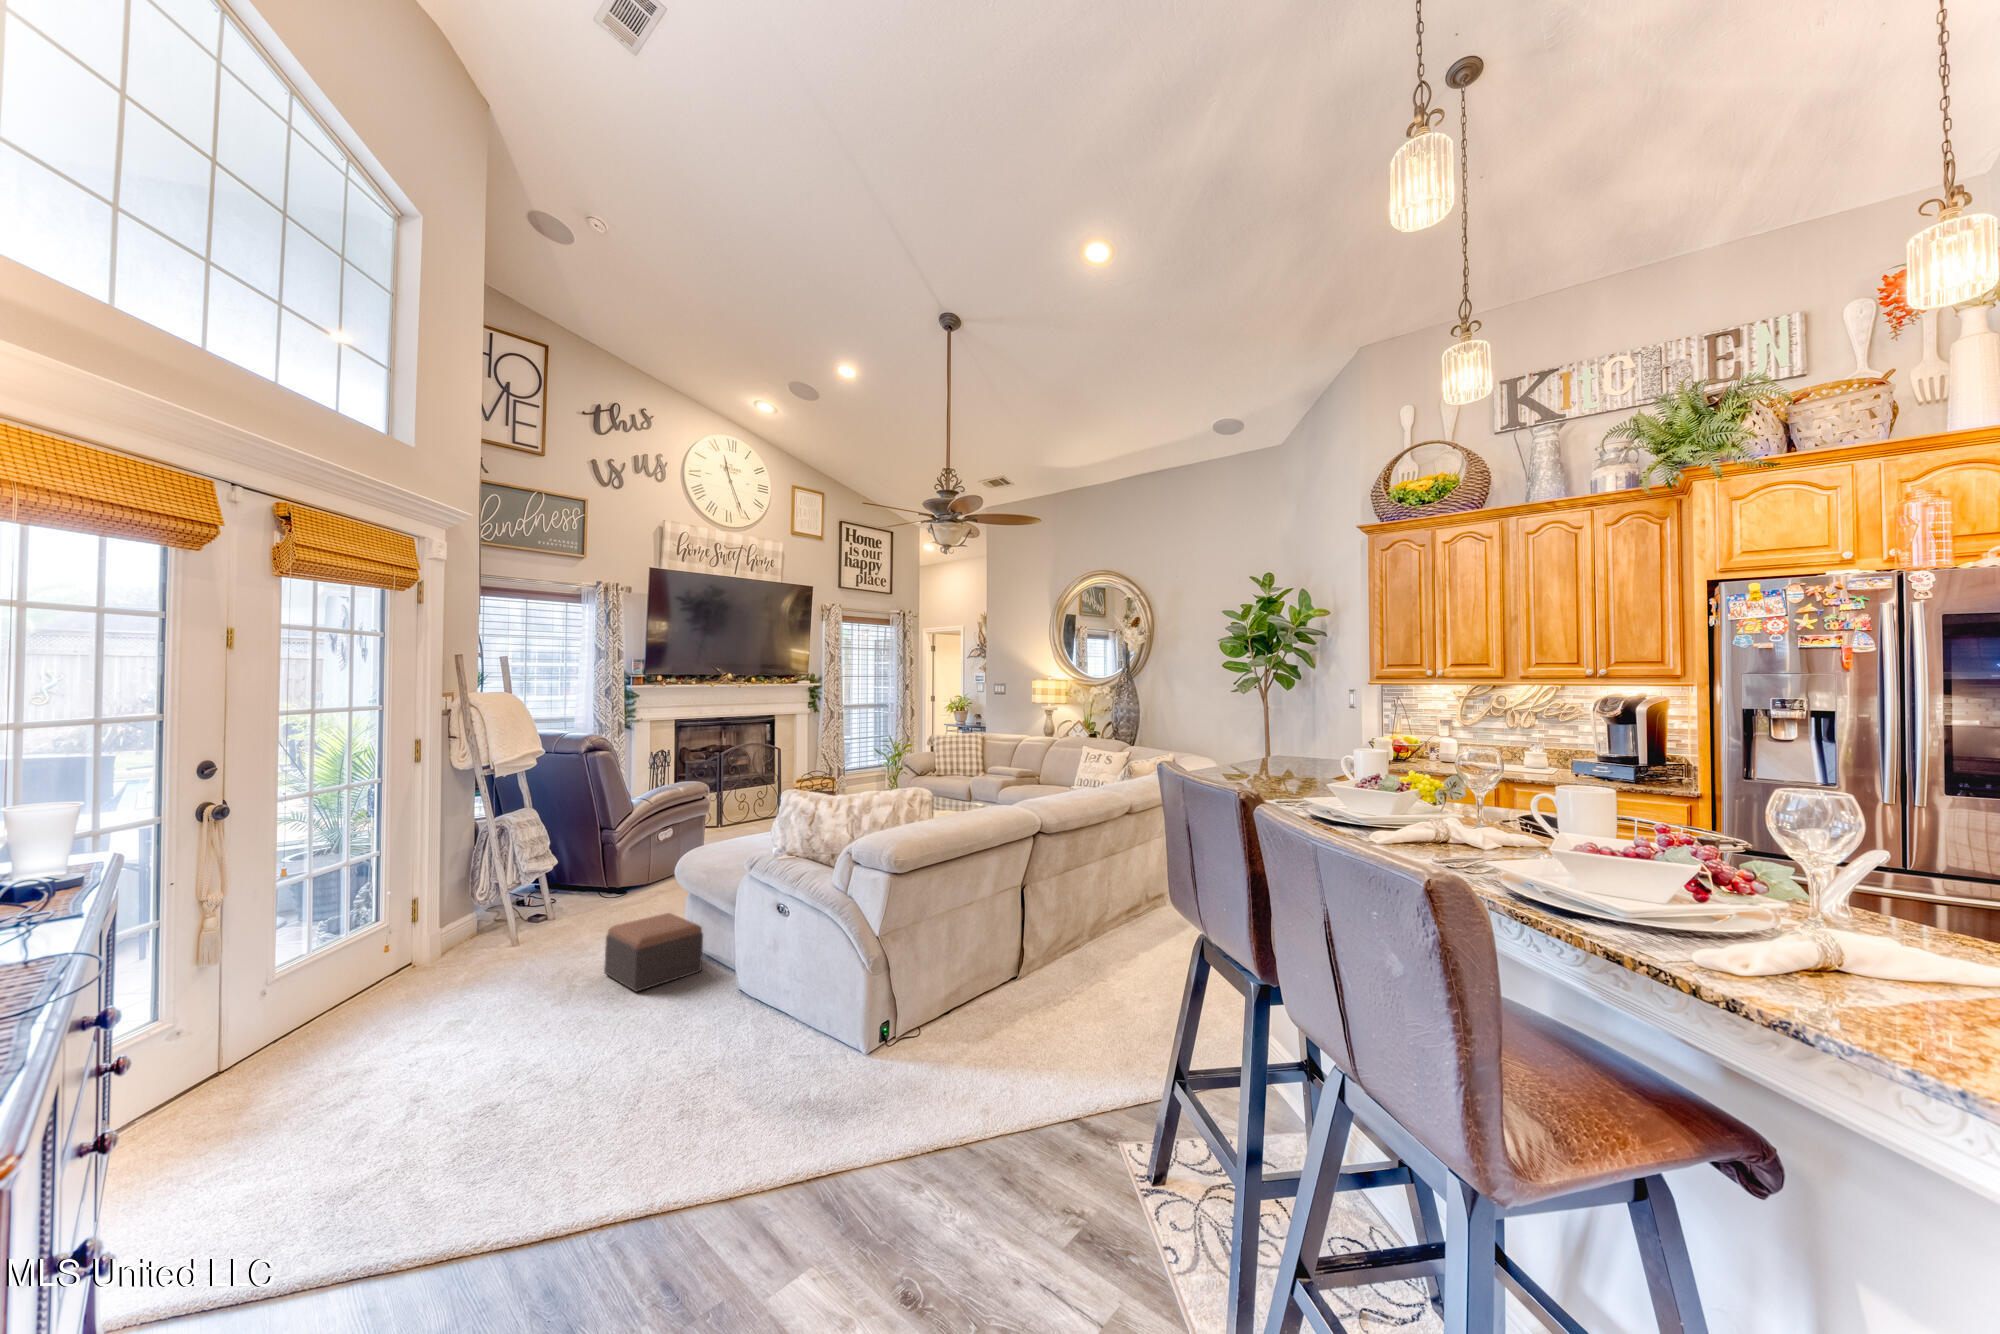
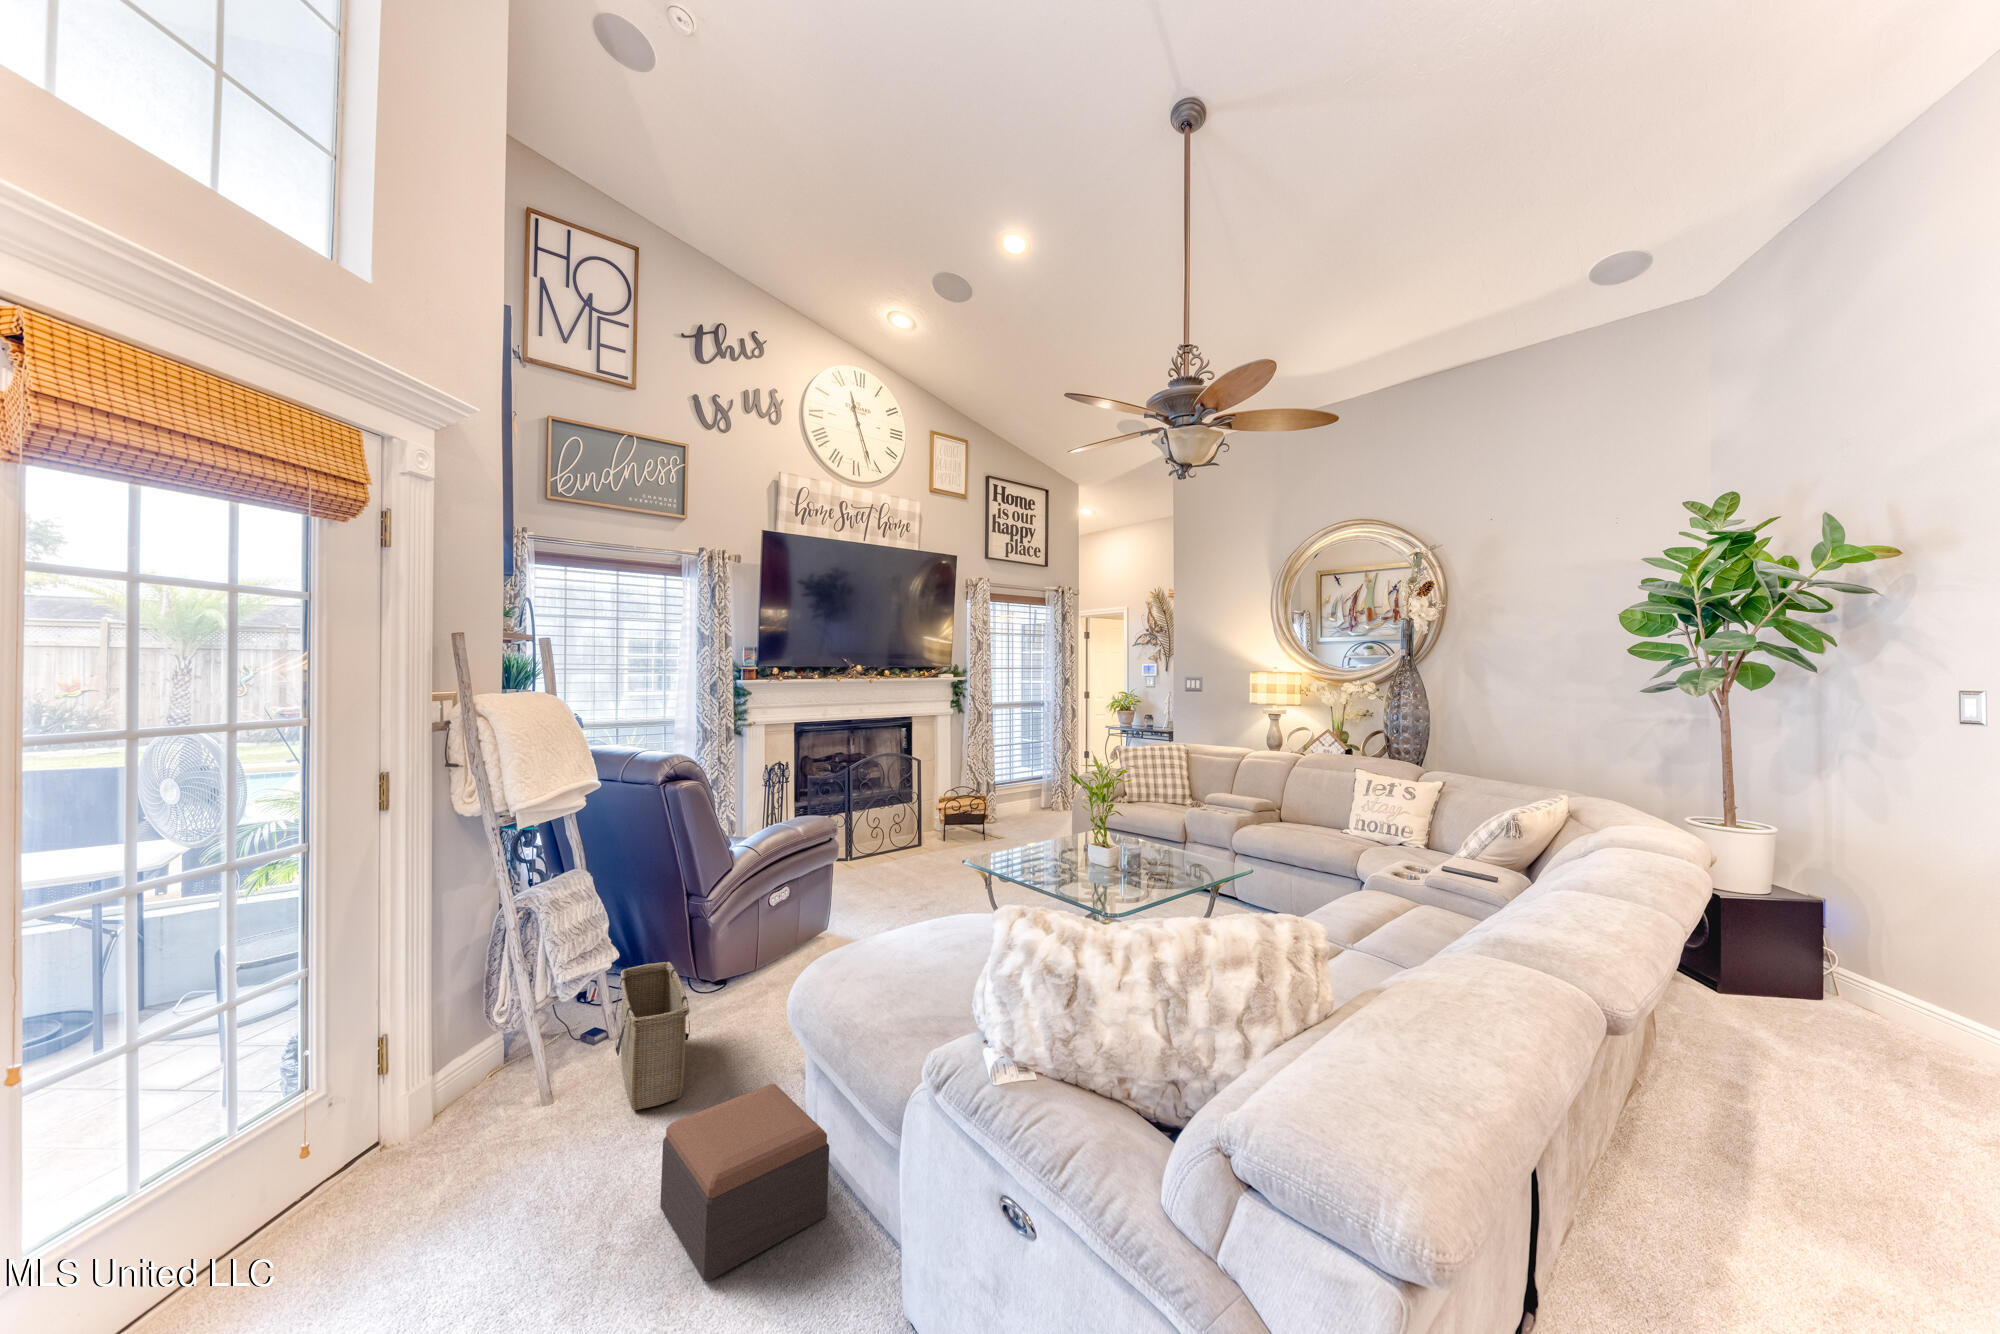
basket: none [558,867,613,944] -> present [615,962,690,1110]

